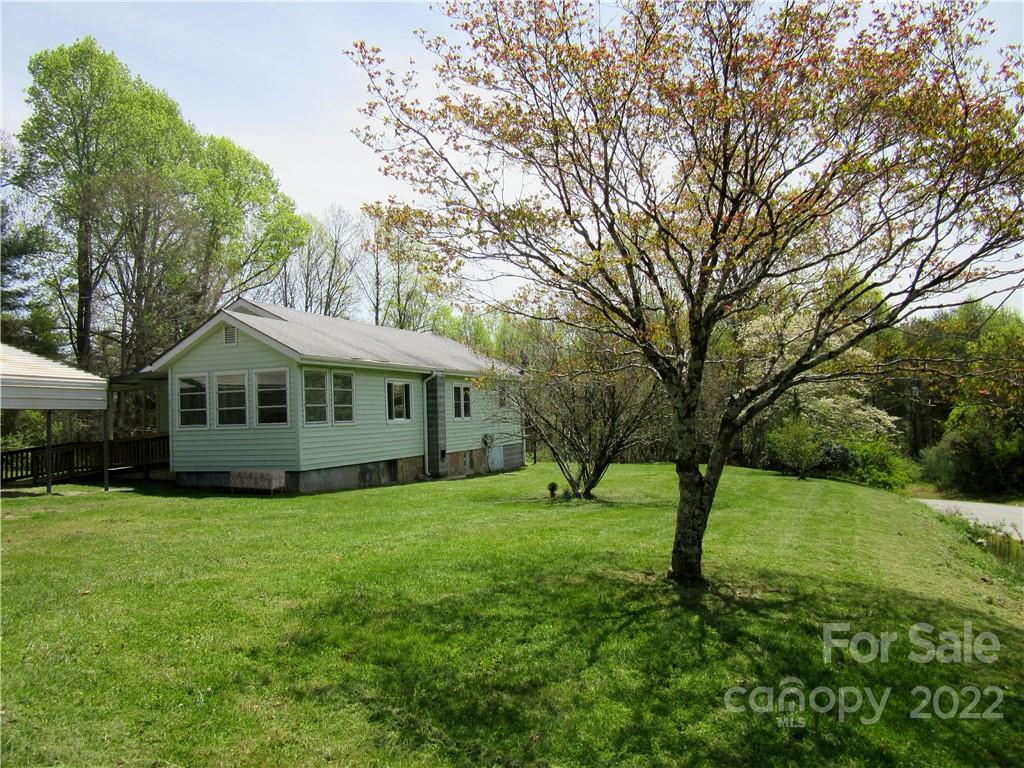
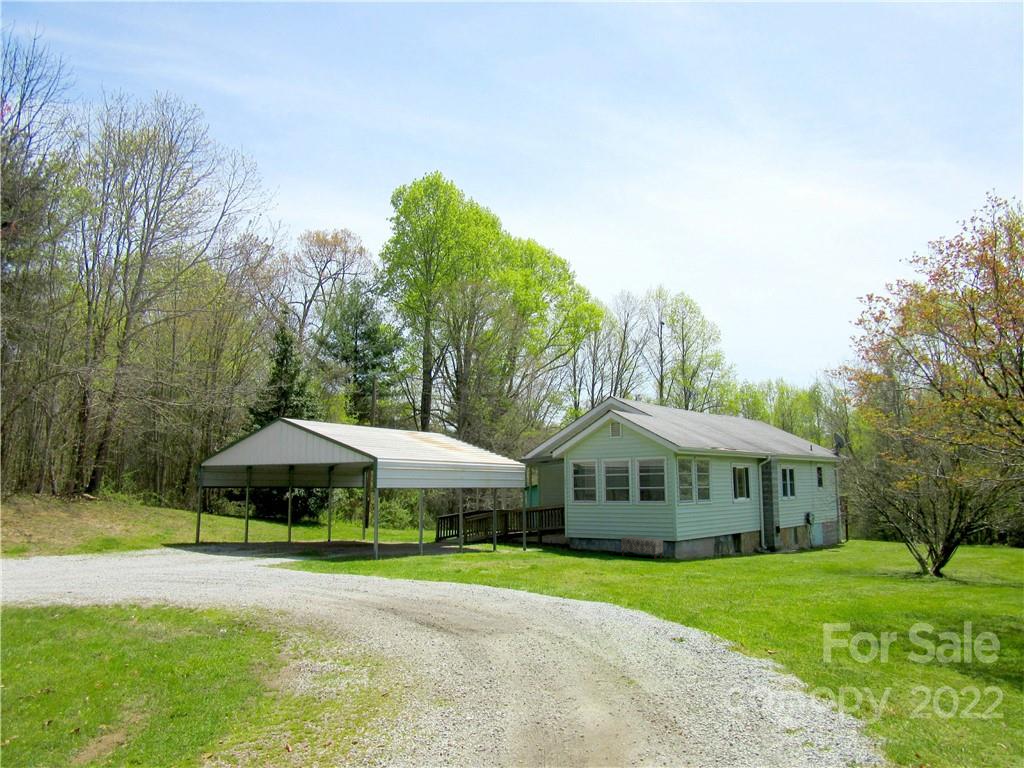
potted plant: present [548,470,583,499] -> none [898,549,936,576]

